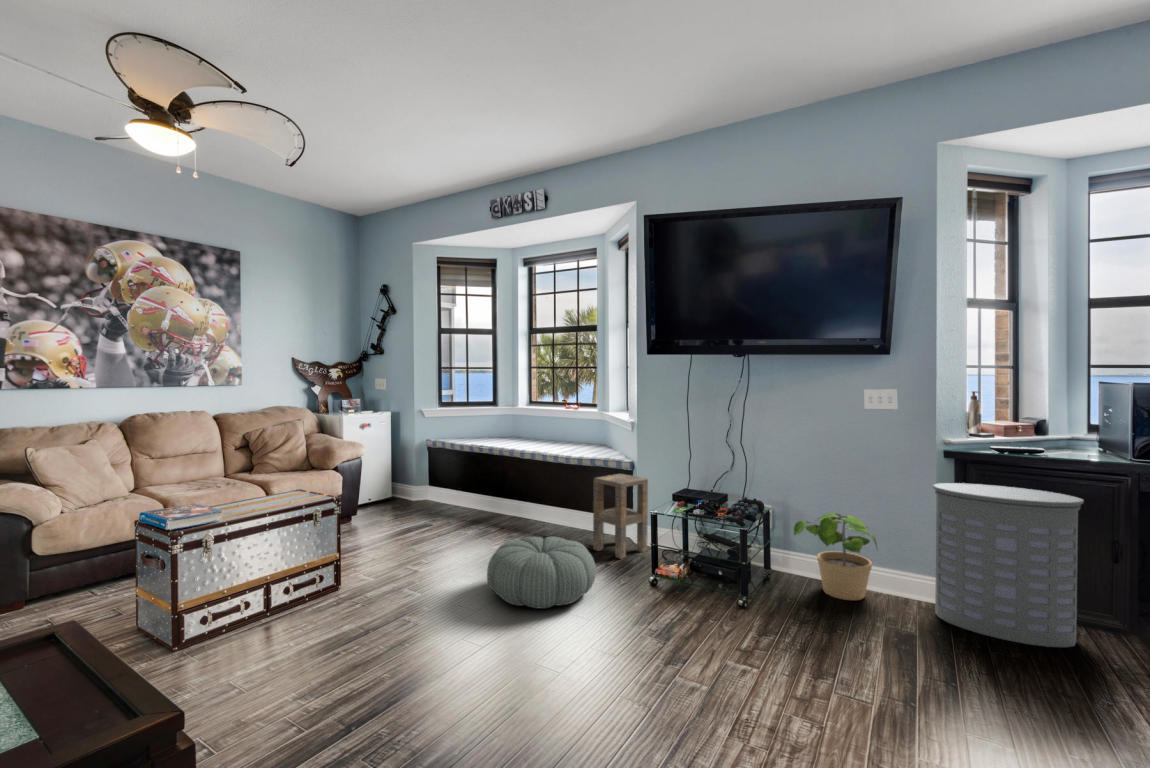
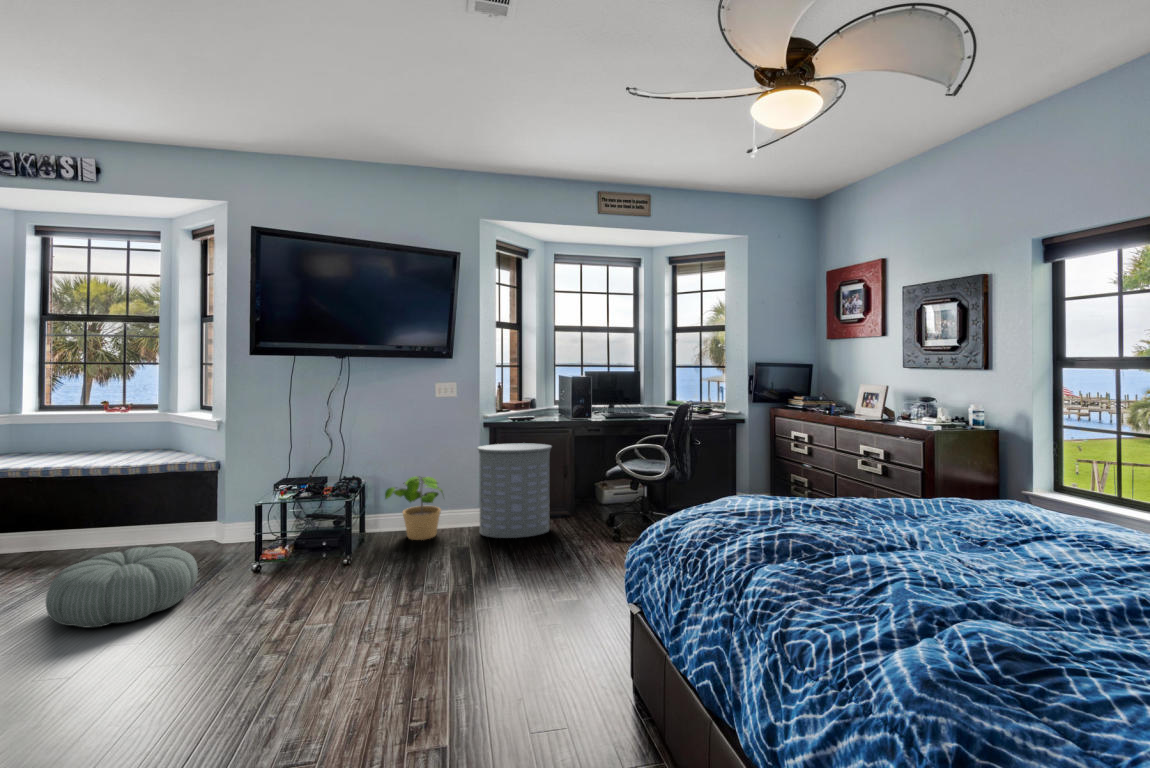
side table: present [593,474,648,559] -> none [175,474,242,557]

